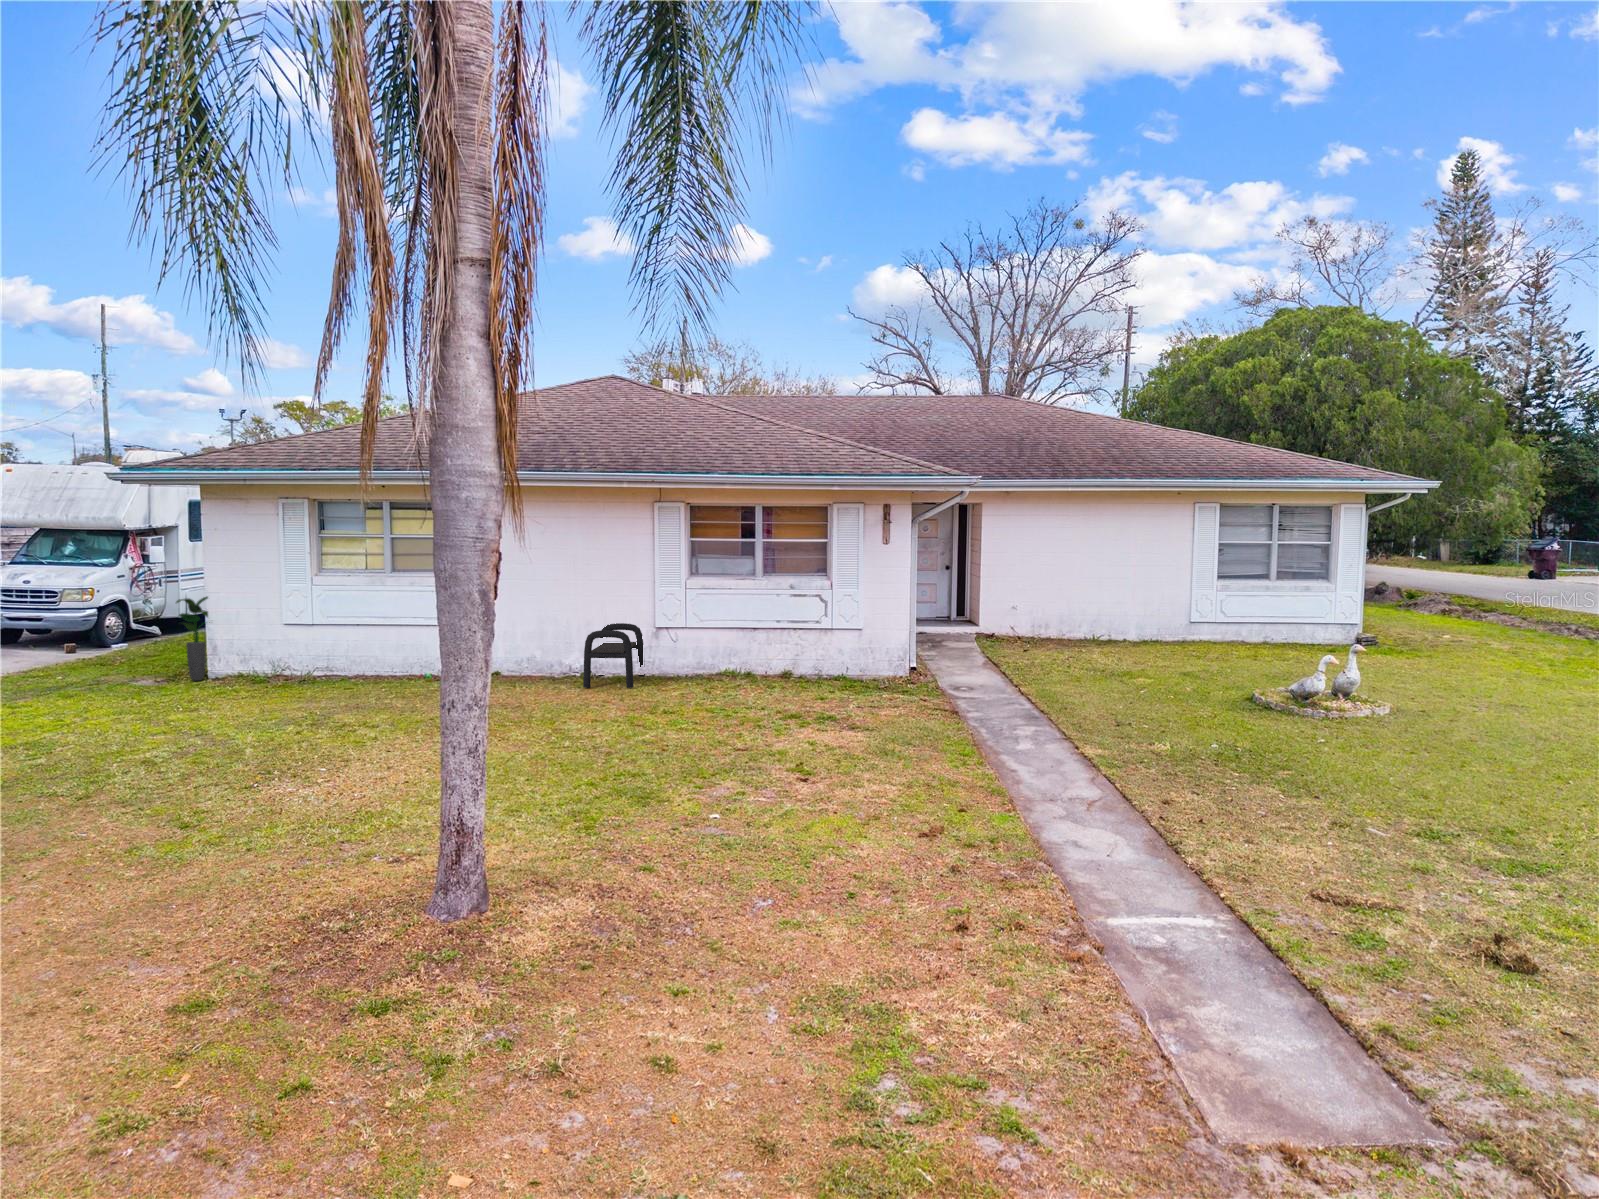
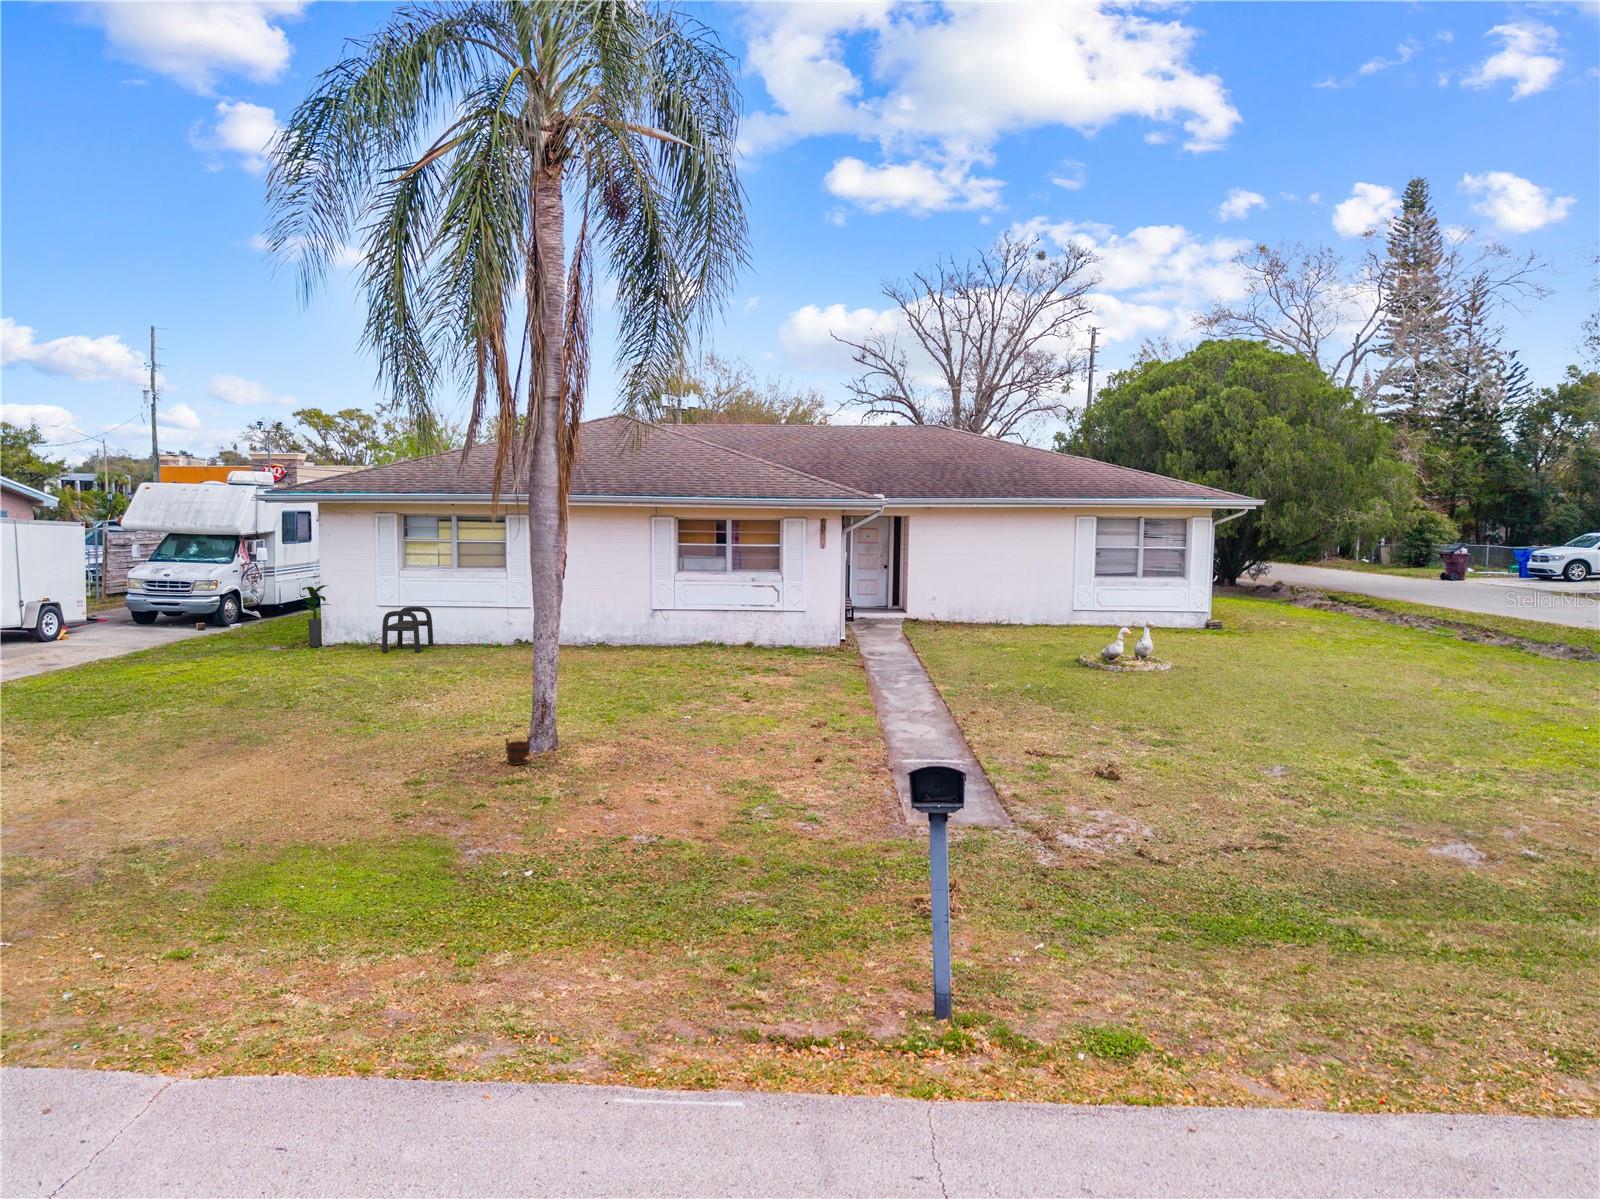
bench: present [583,623,645,688] -> present [382,607,433,653]
wooden bucket: none [379,883,433,965] -> present [505,725,531,765]

